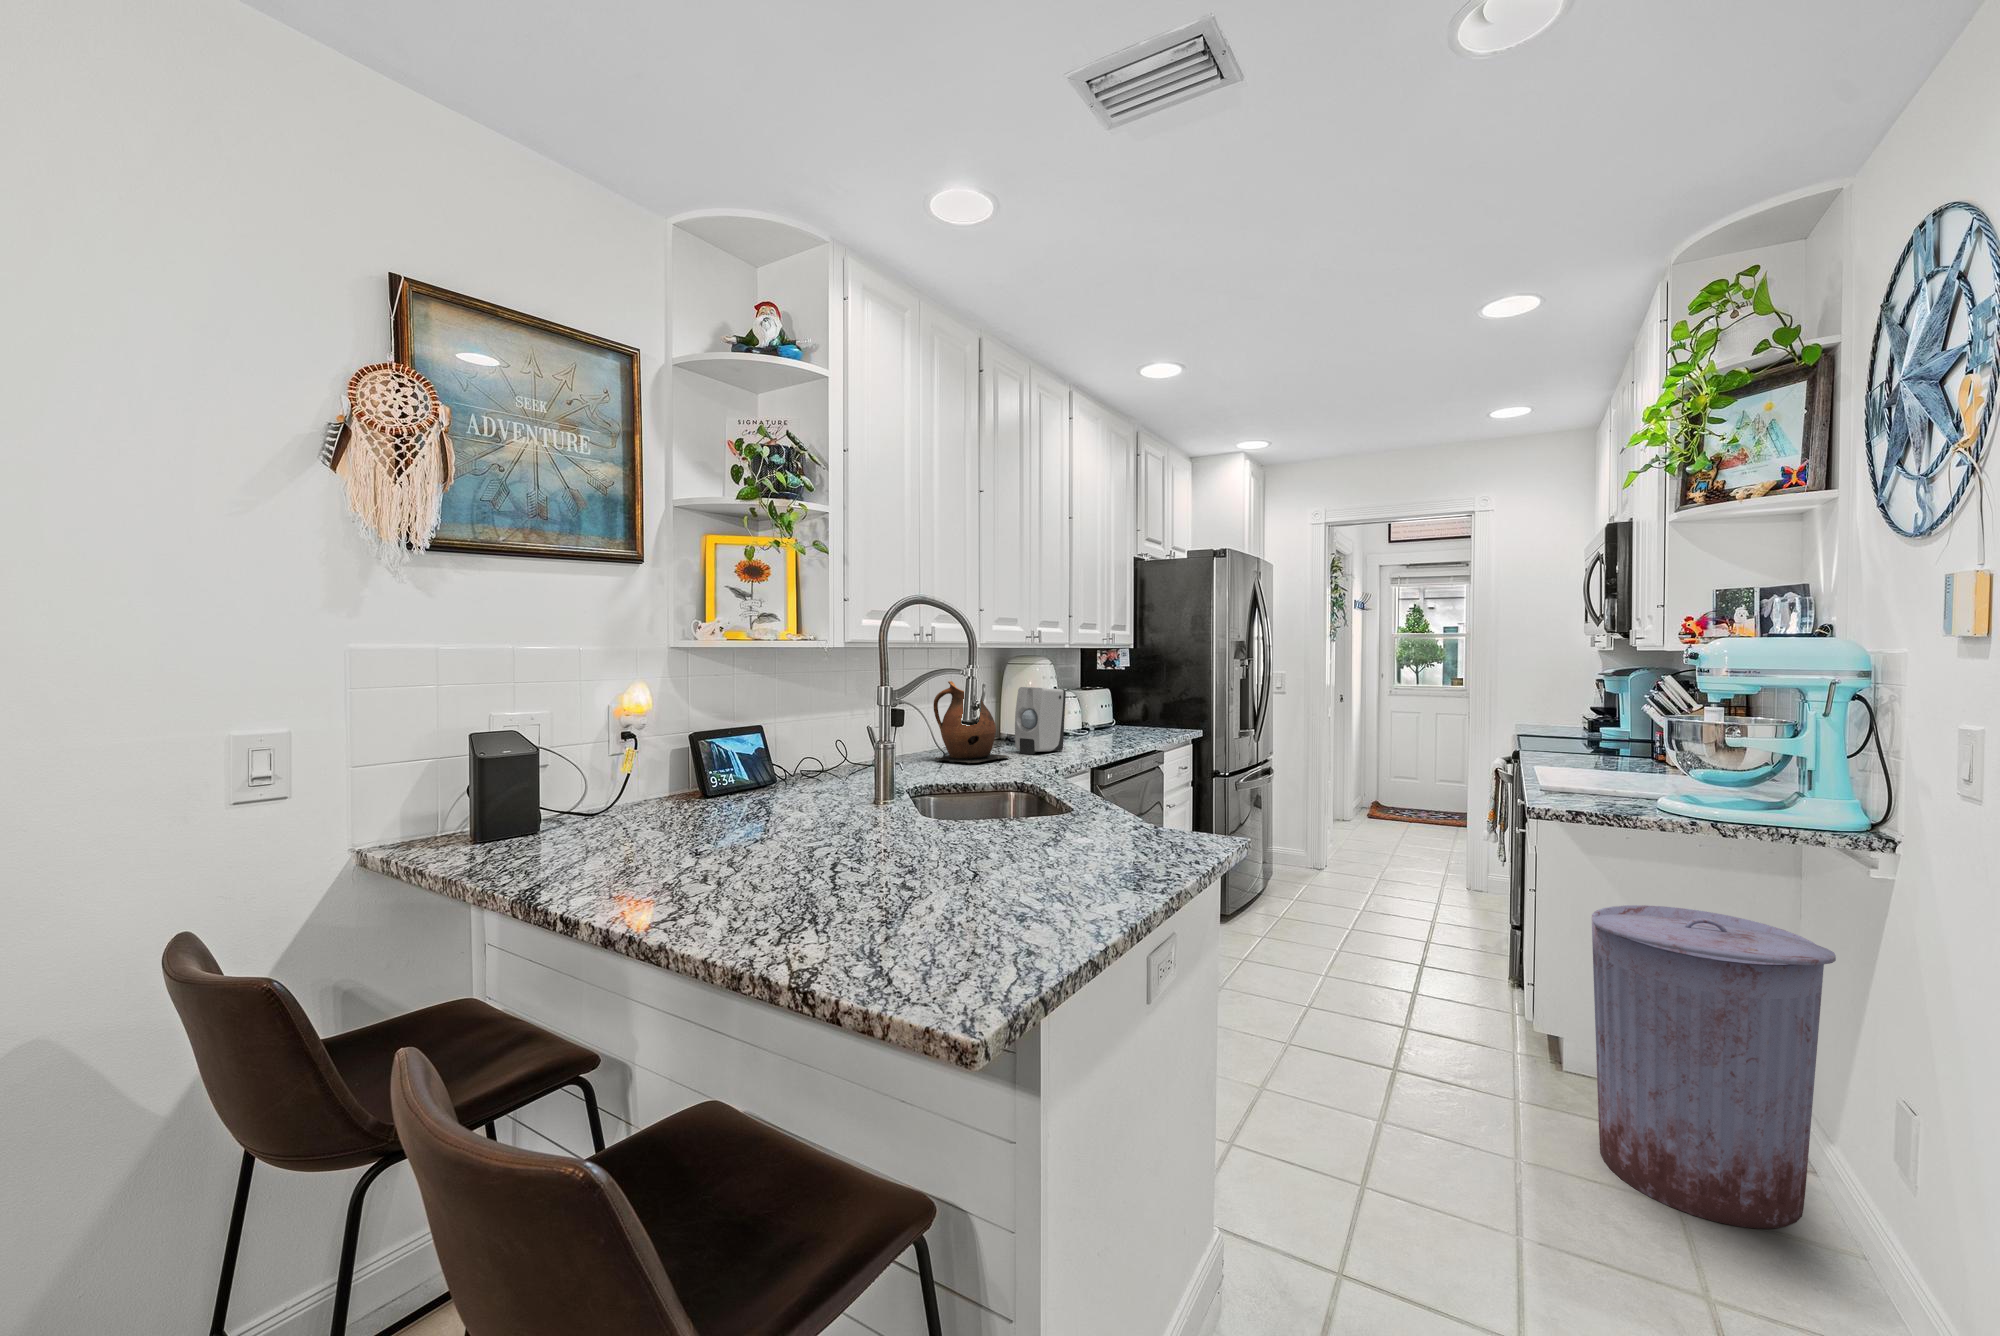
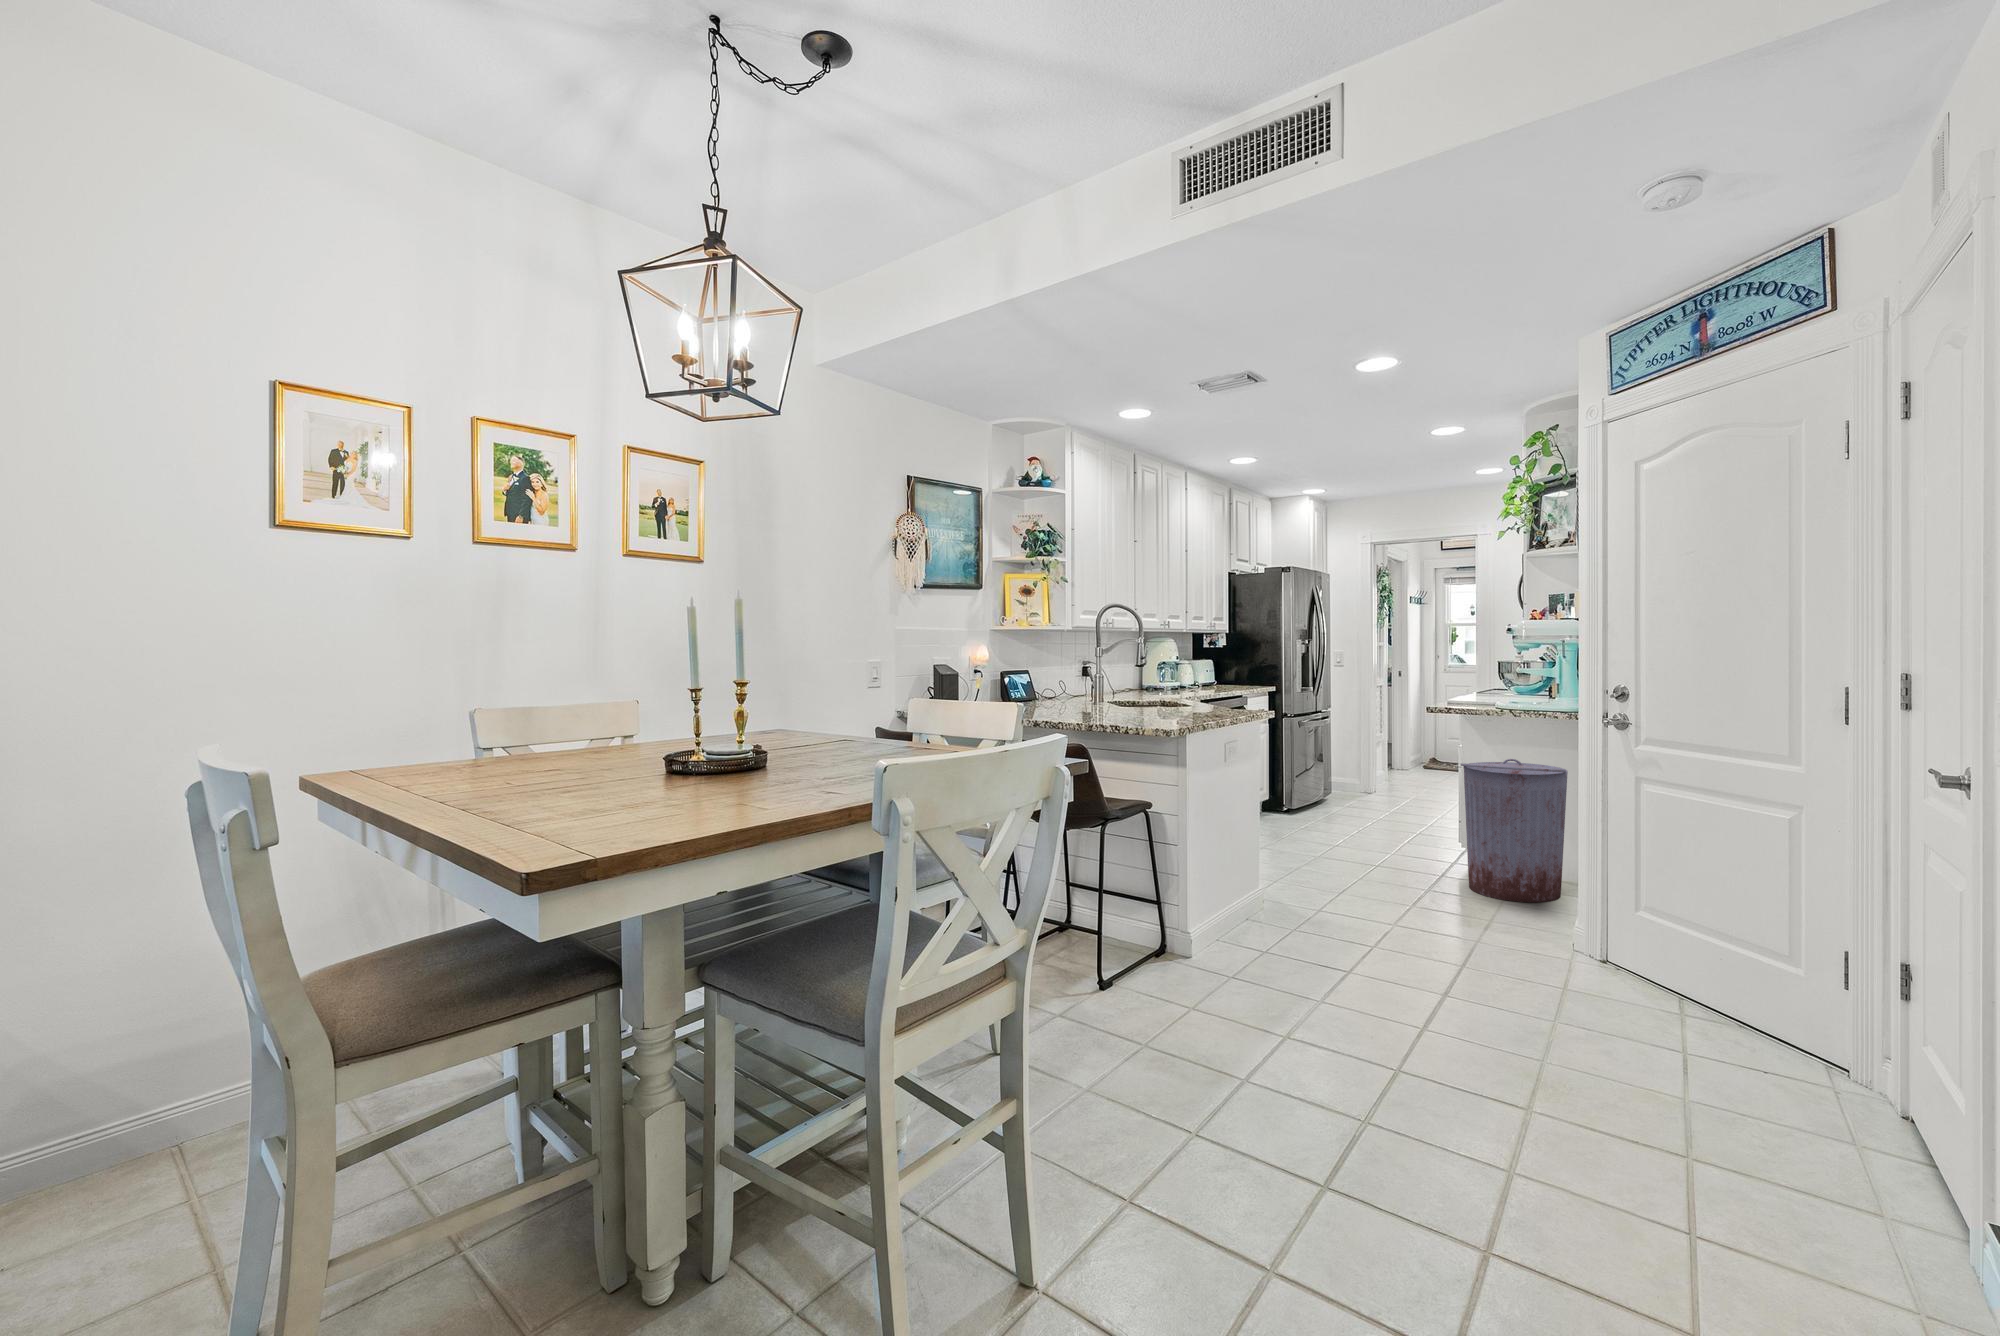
ceramic pitcher: present [933,681,1009,764] -> none [1108,651,1153,698]
soap dispenser: present [1015,687,1066,754] -> none [1155,655,1185,695]

